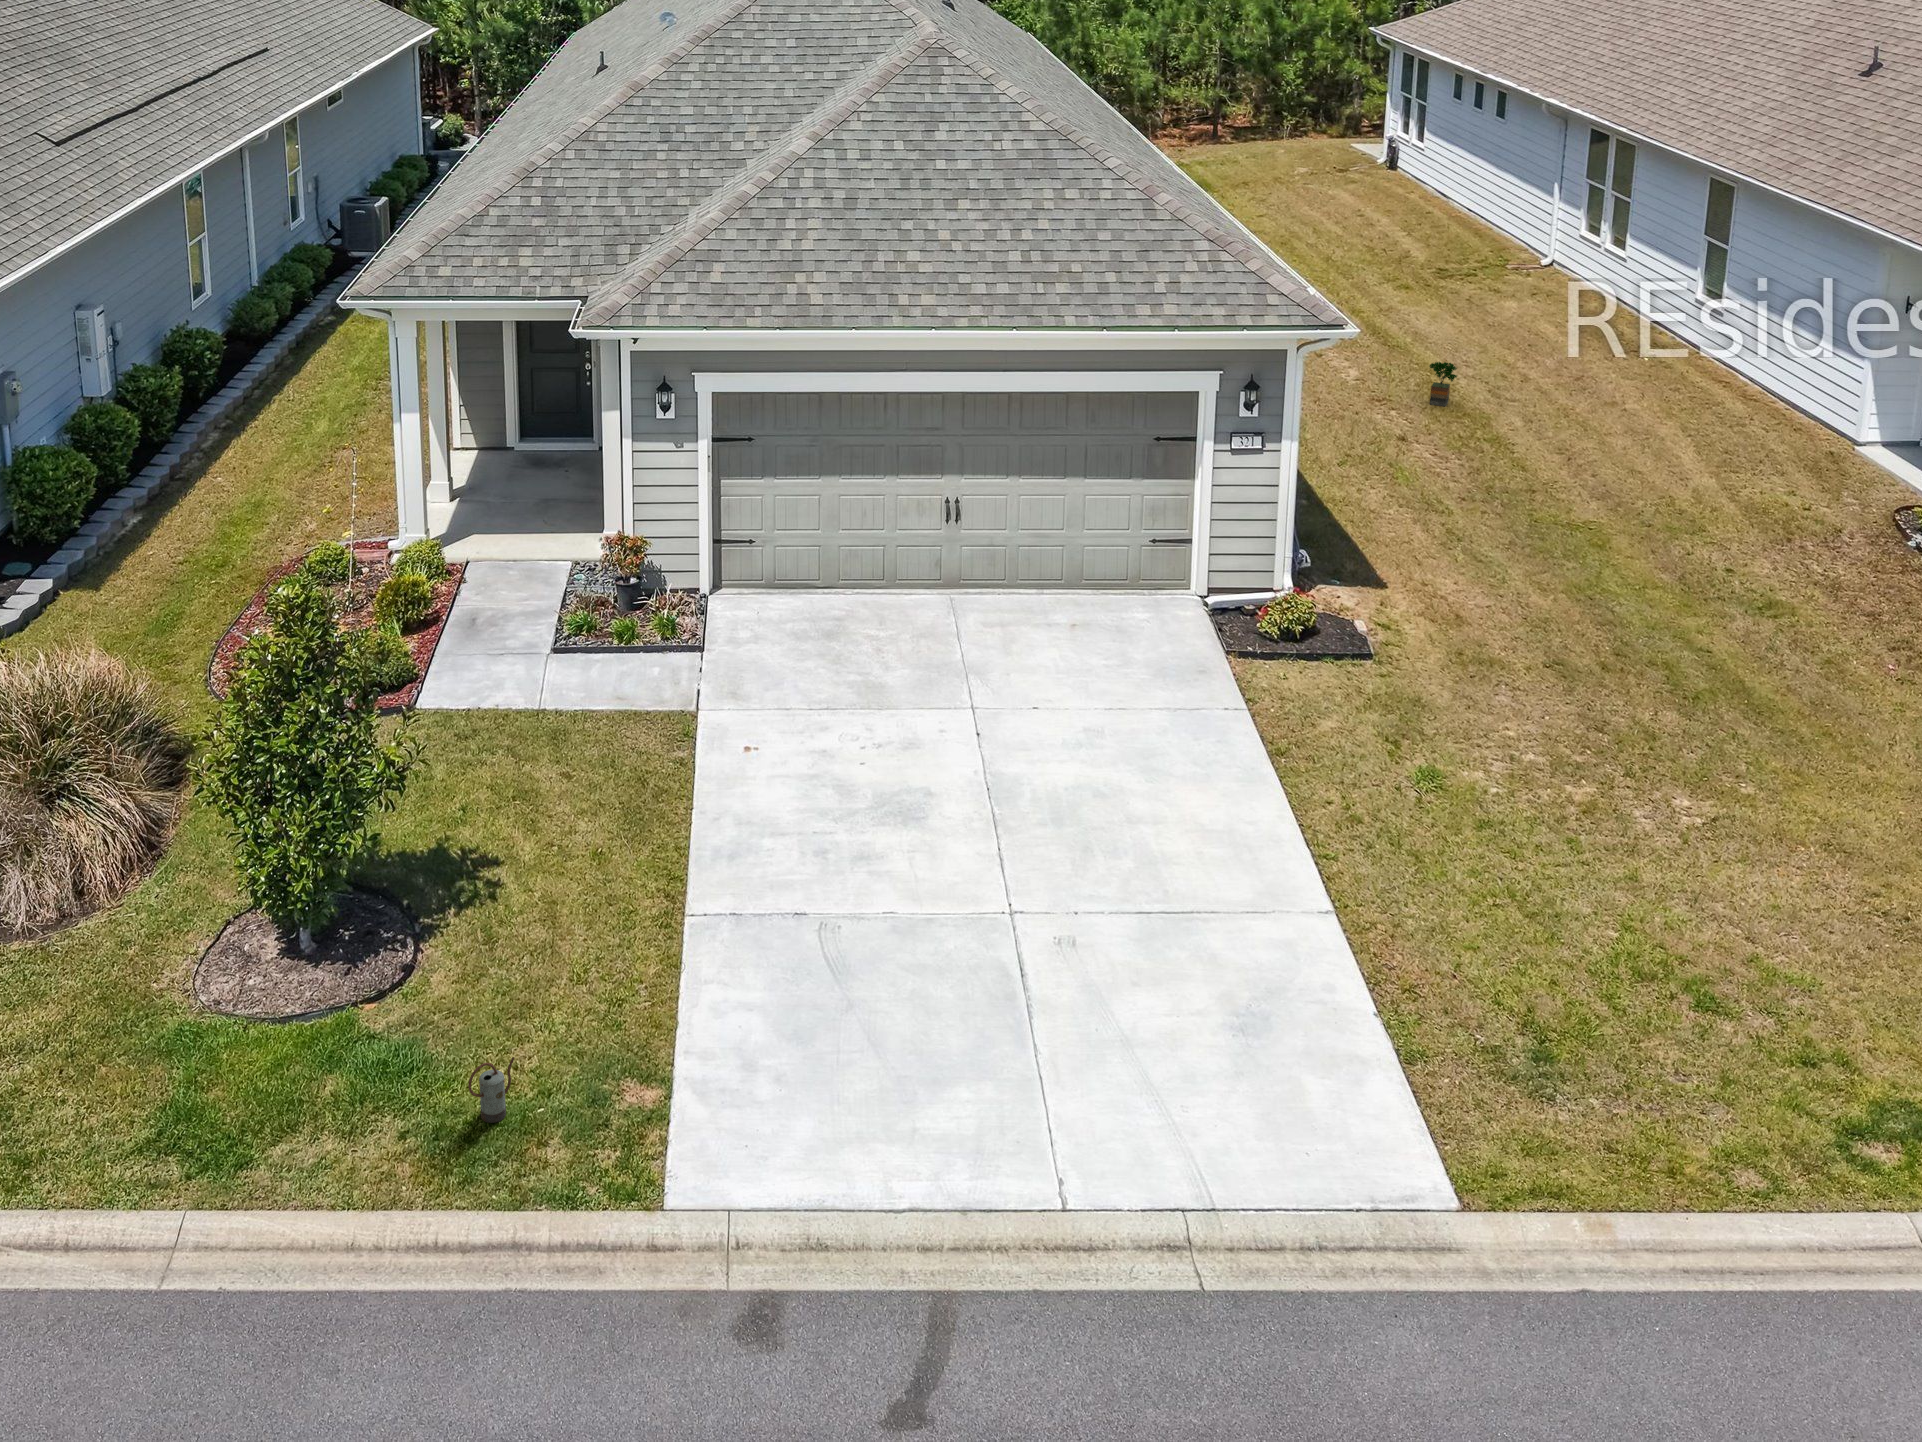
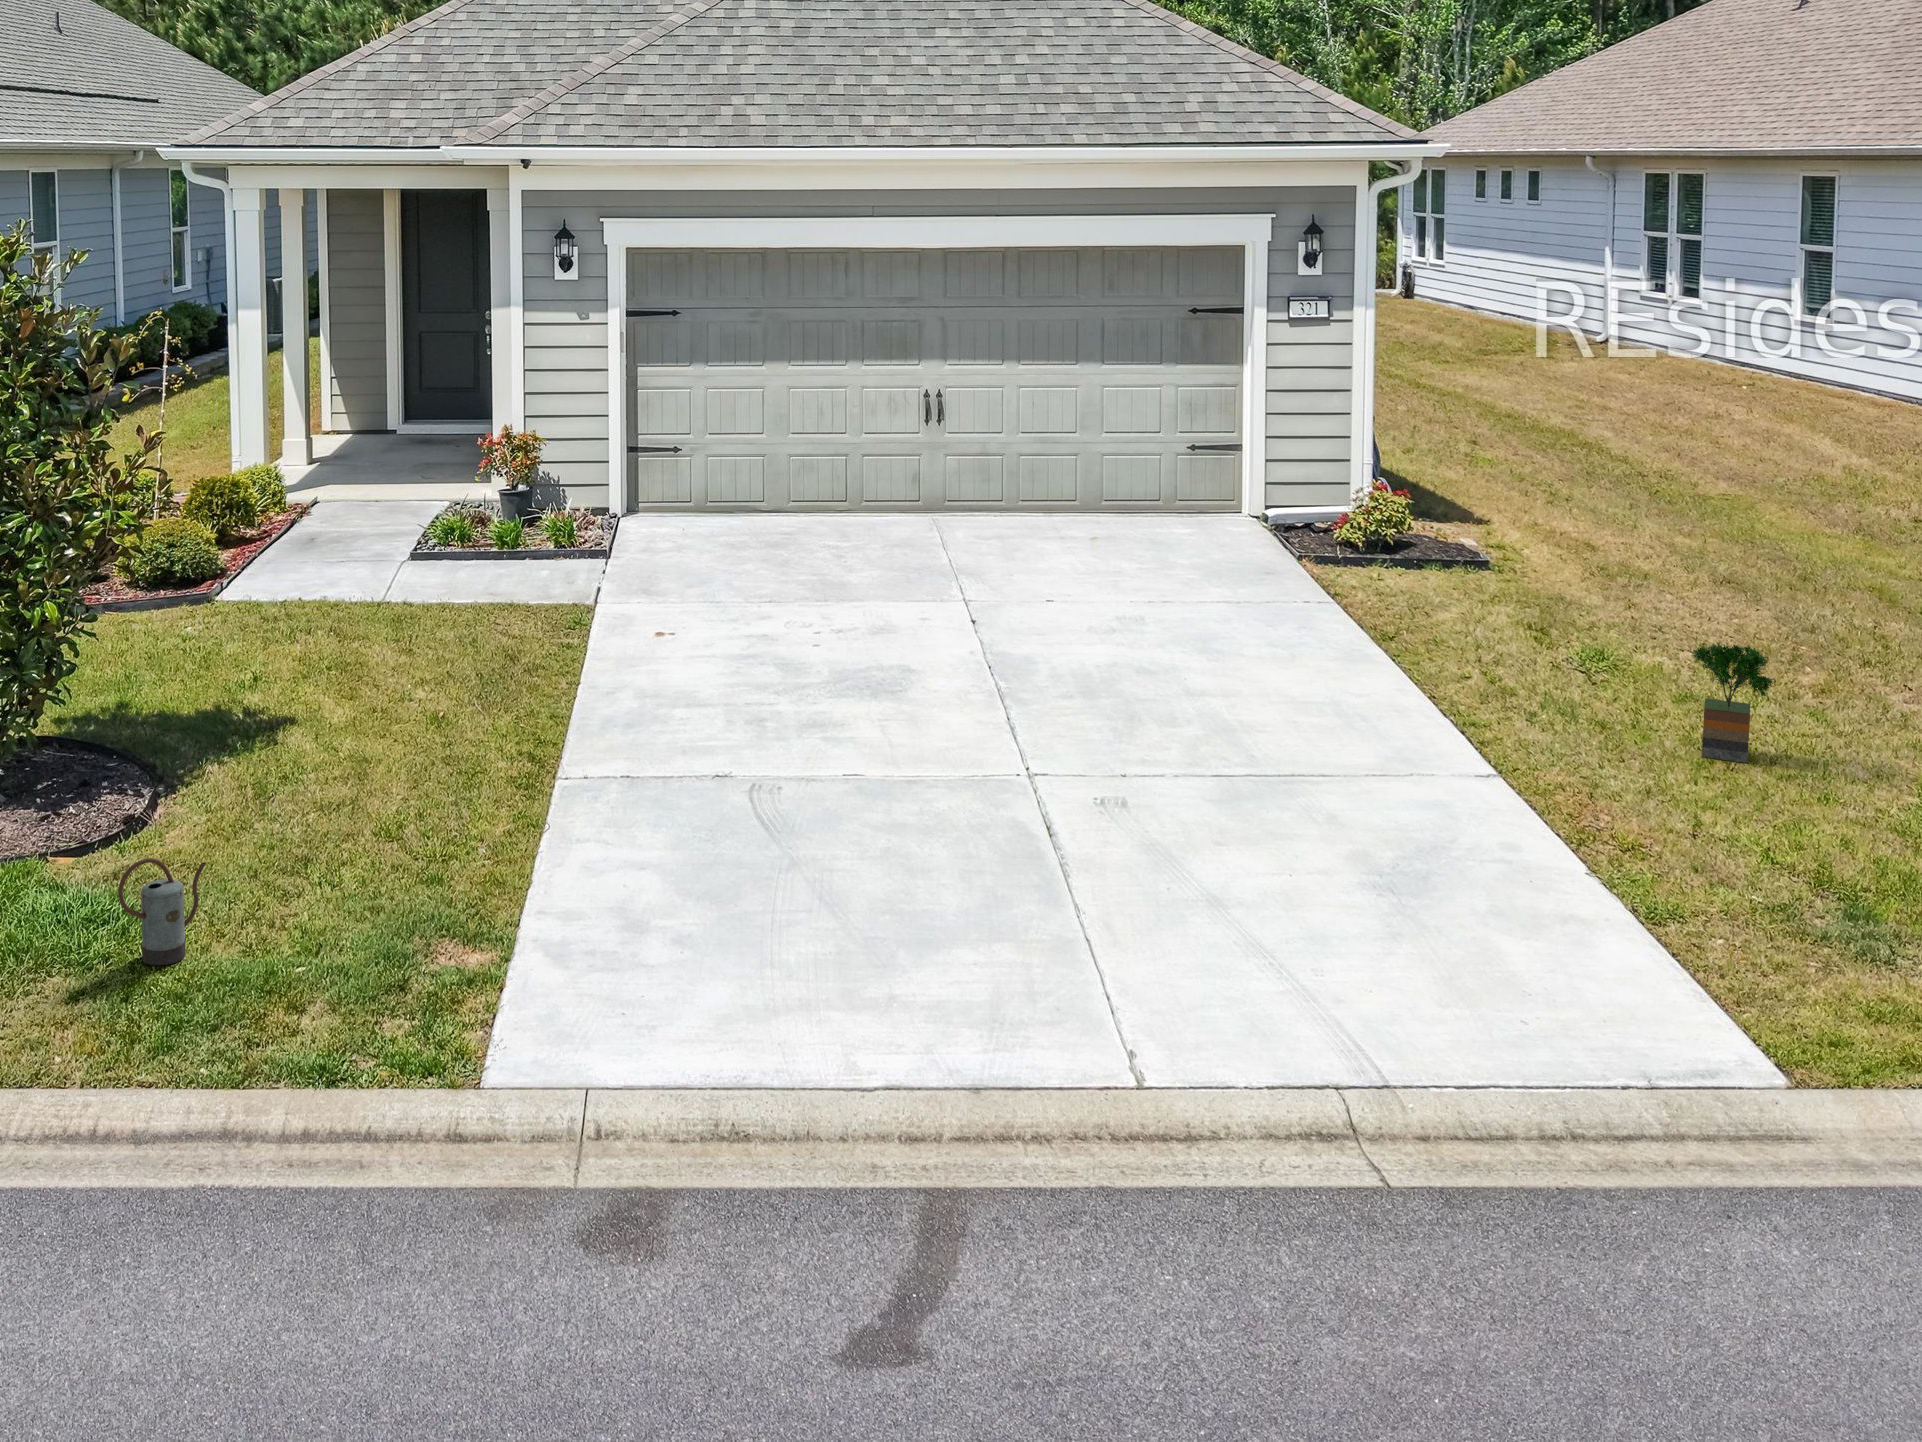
potted tree: present [1429,362,1457,406] -> present [1692,643,1774,763]

